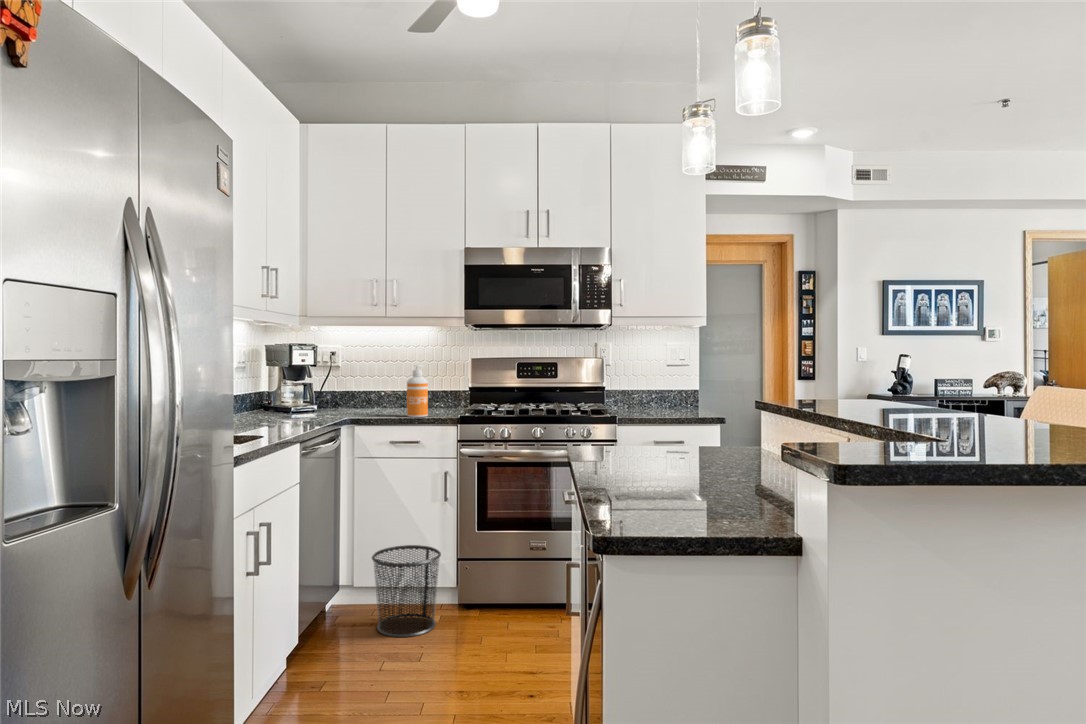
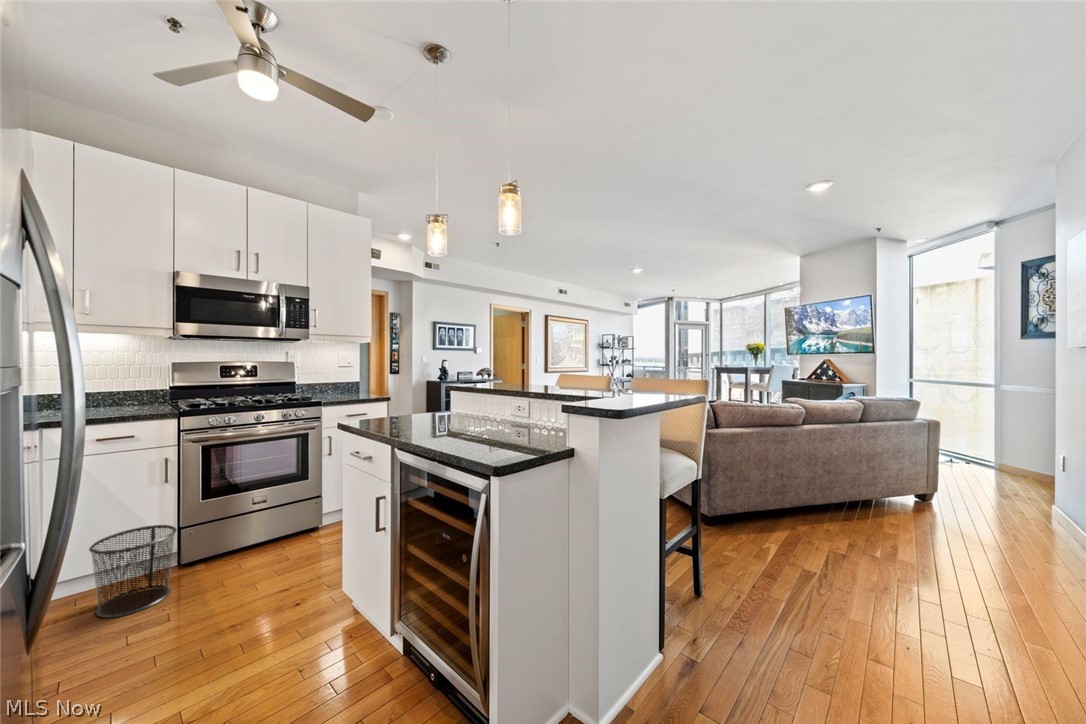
soap dispenser: present [407,365,428,417] -> none [115,369,141,415]

